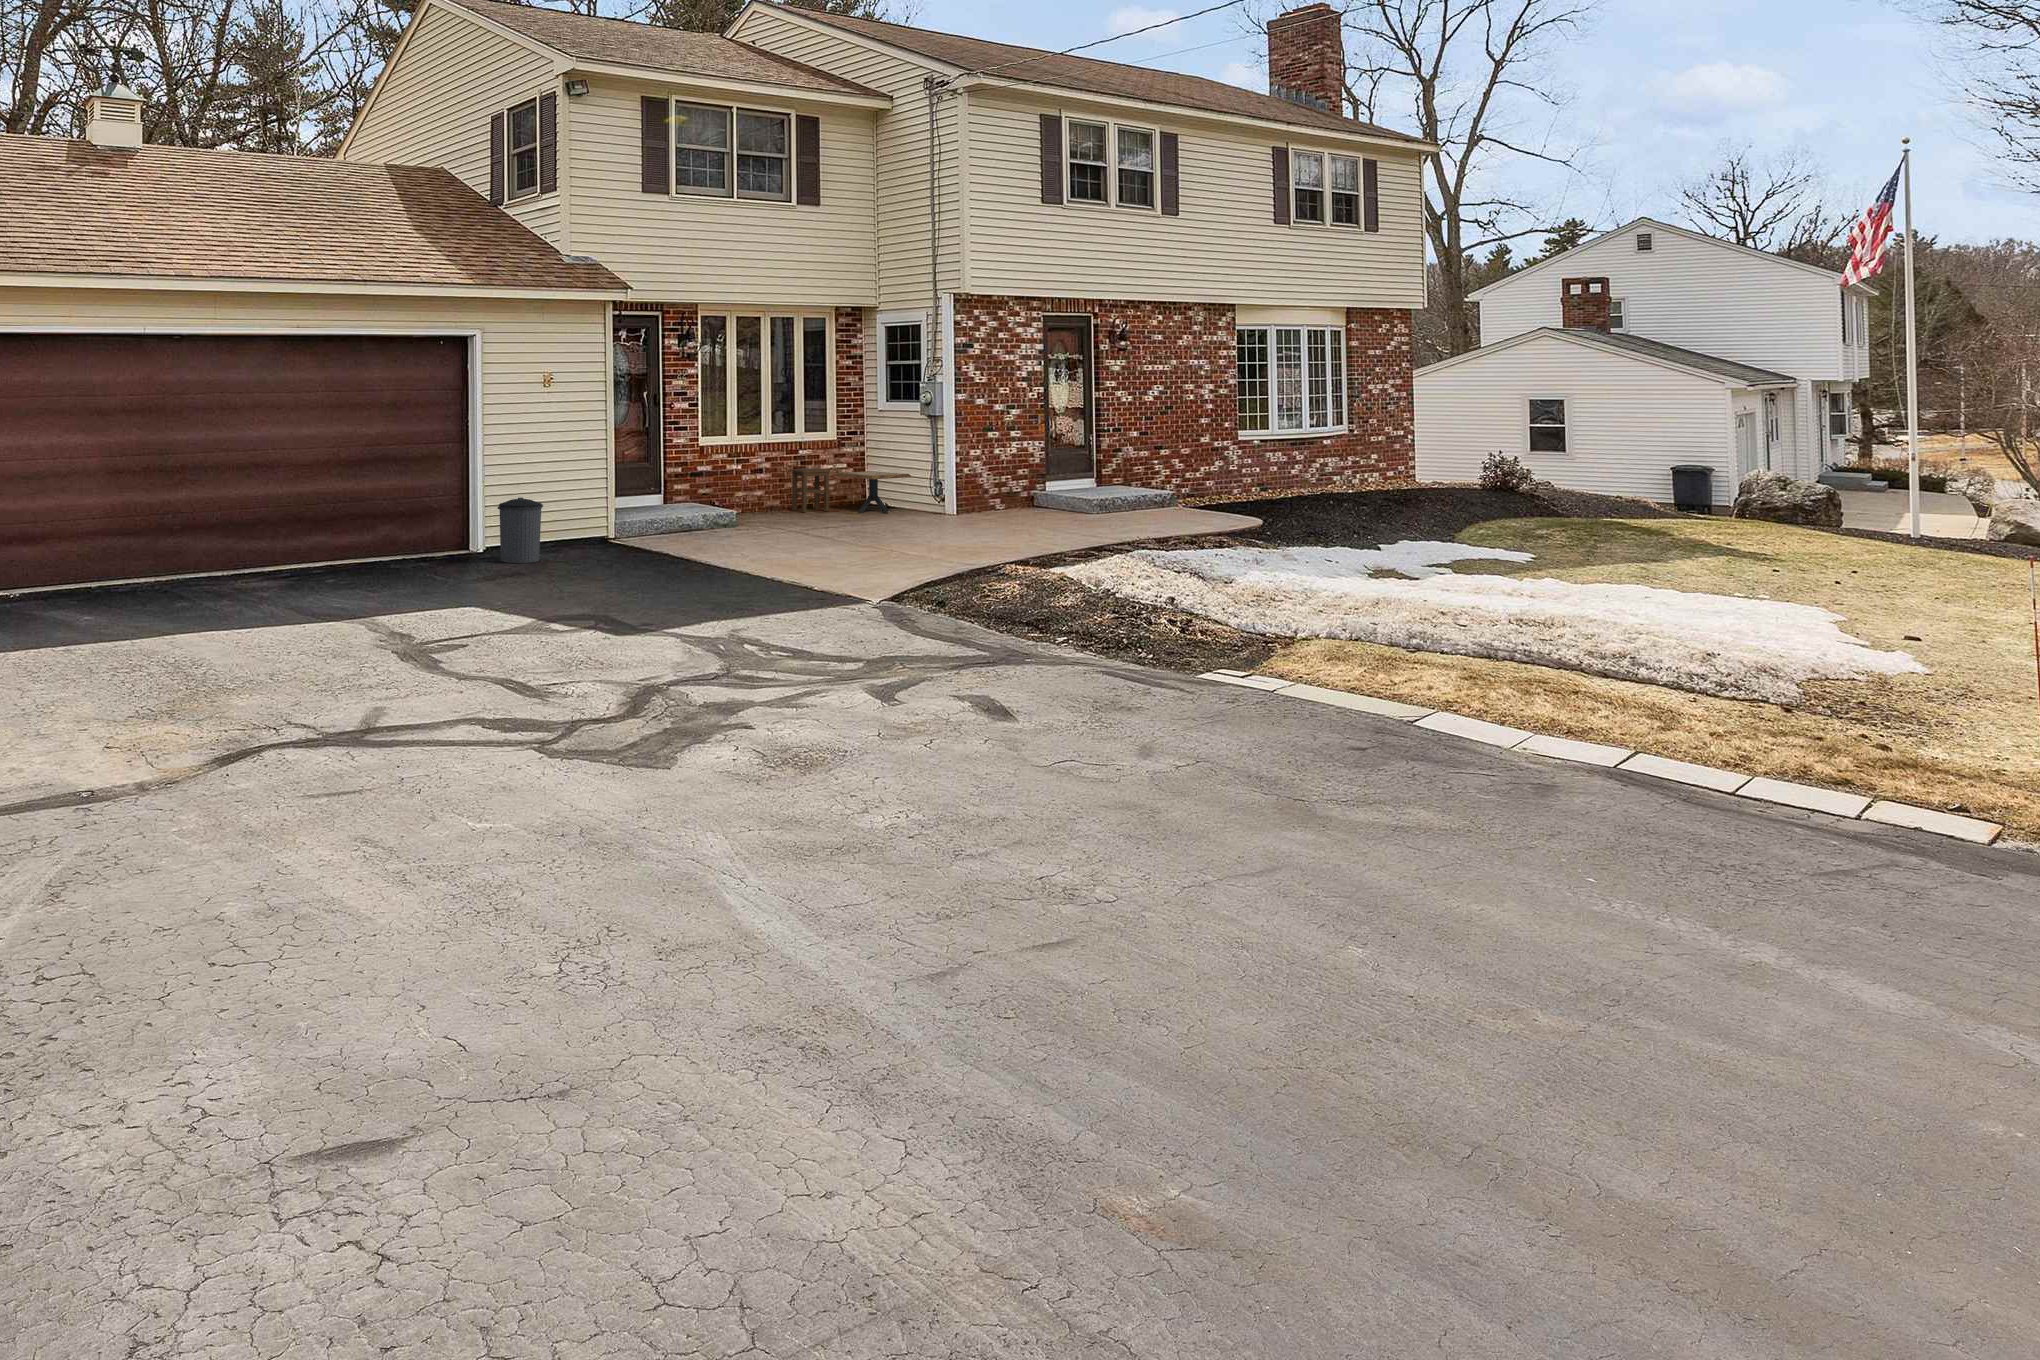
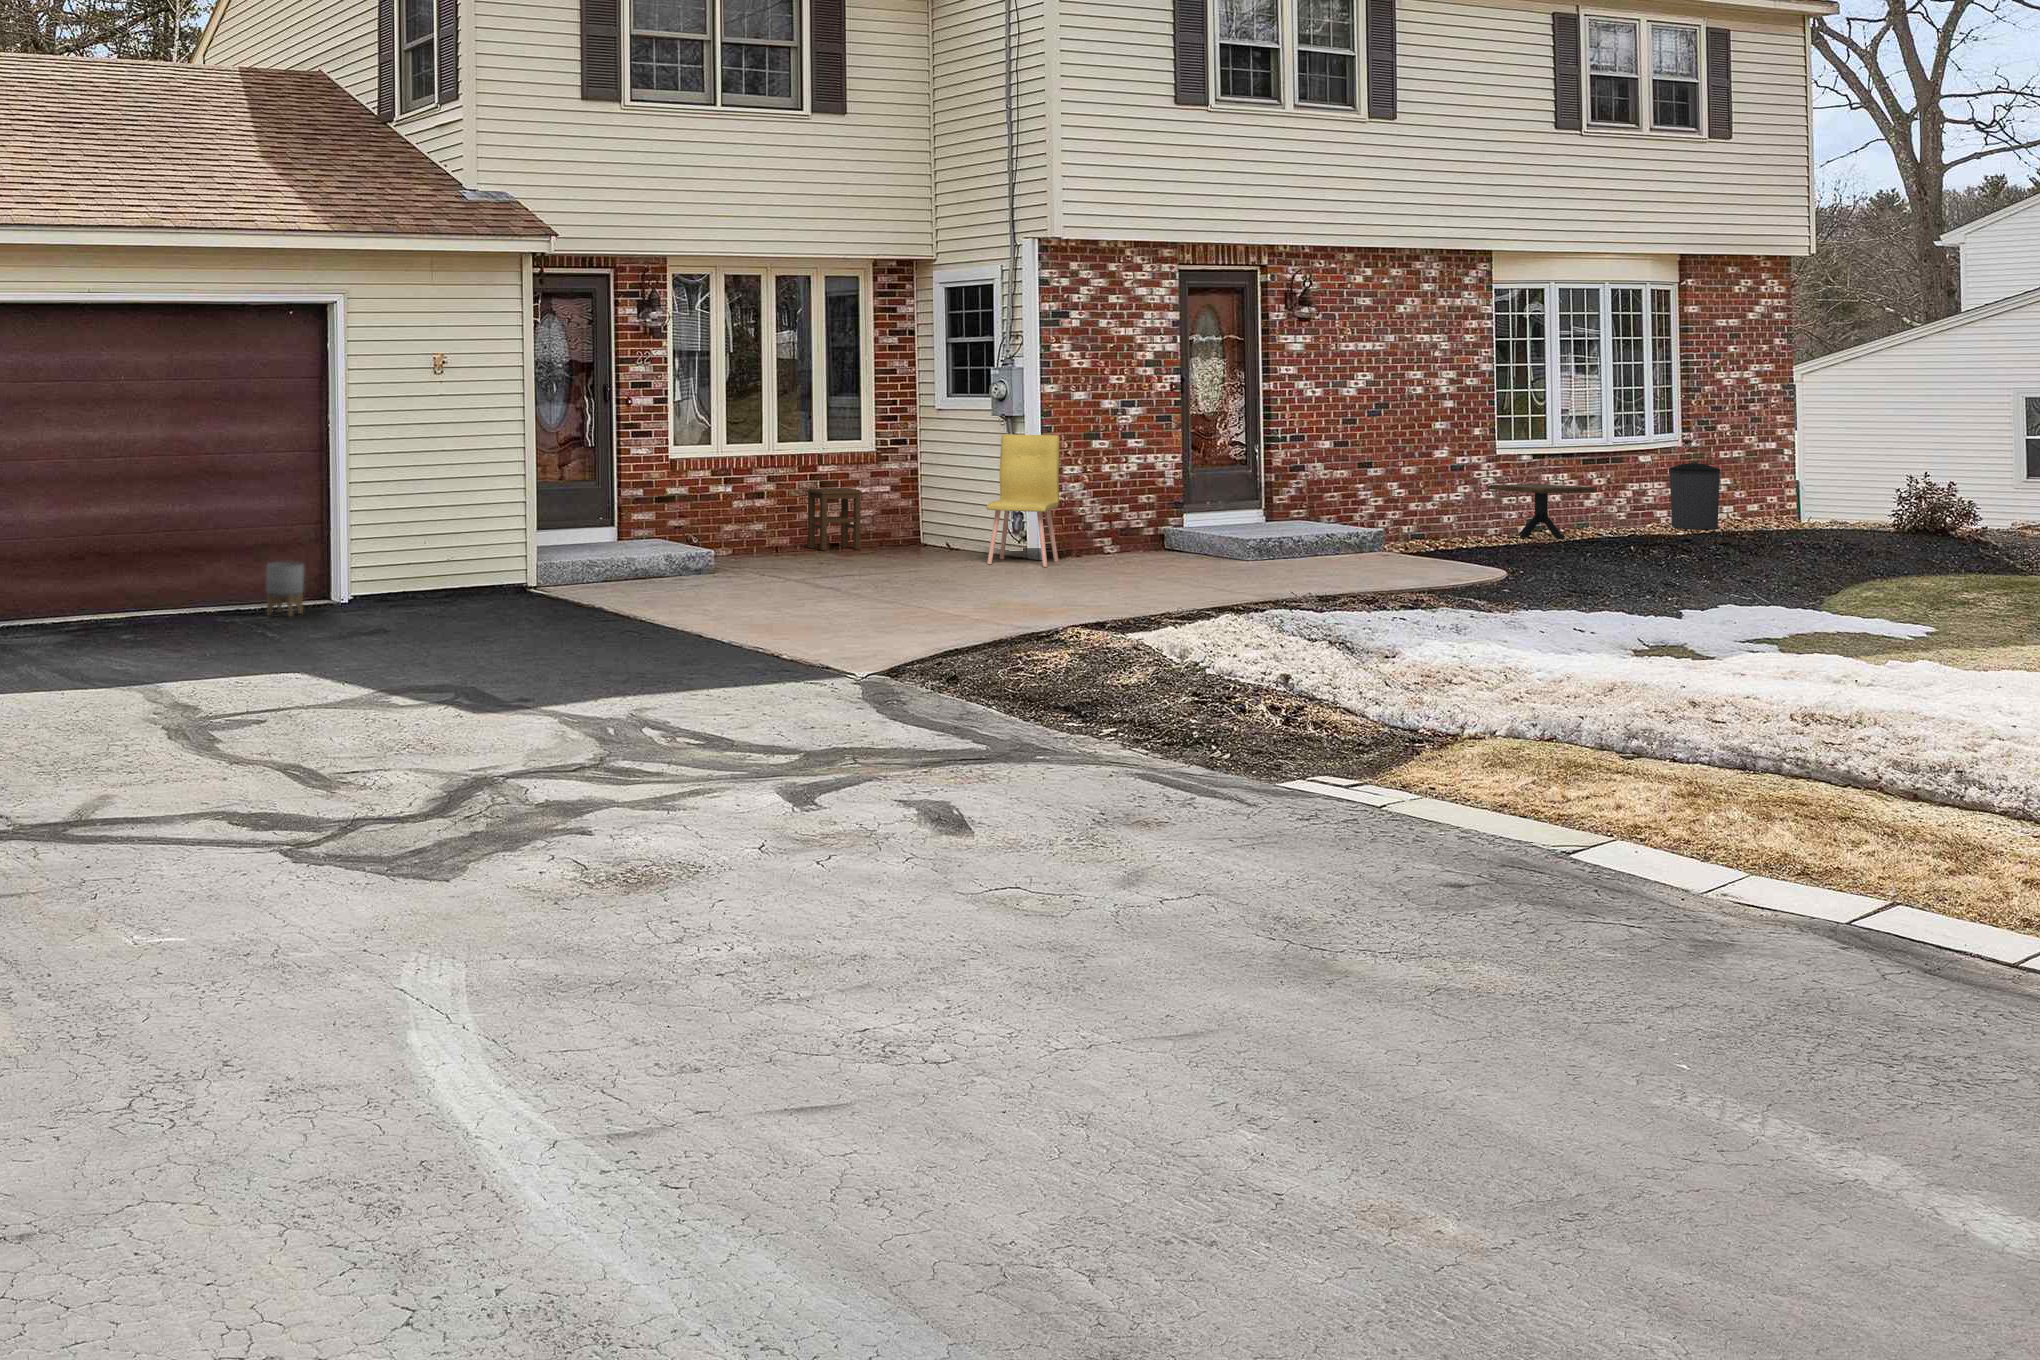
chair: none [922,430,969,522] -> present [987,434,1060,567]
side table: present [836,471,911,513] -> present [1488,484,1596,539]
trash can: present [498,497,543,563] -> present [1669,462,1720,529]
planter: none [422,527,449,567] -> present [266,562,304,616]

